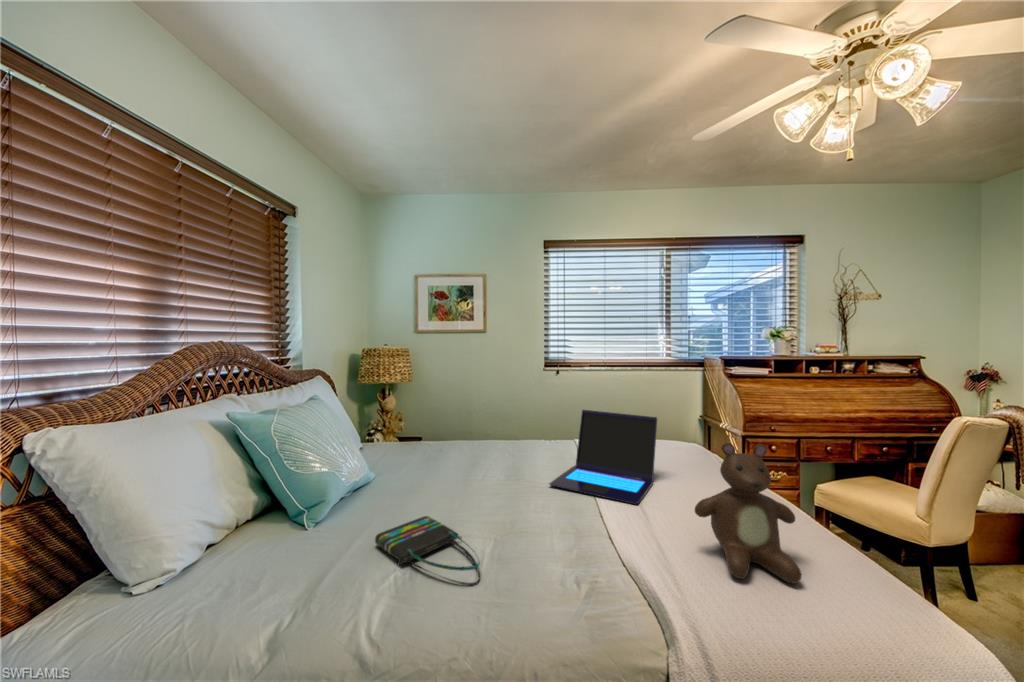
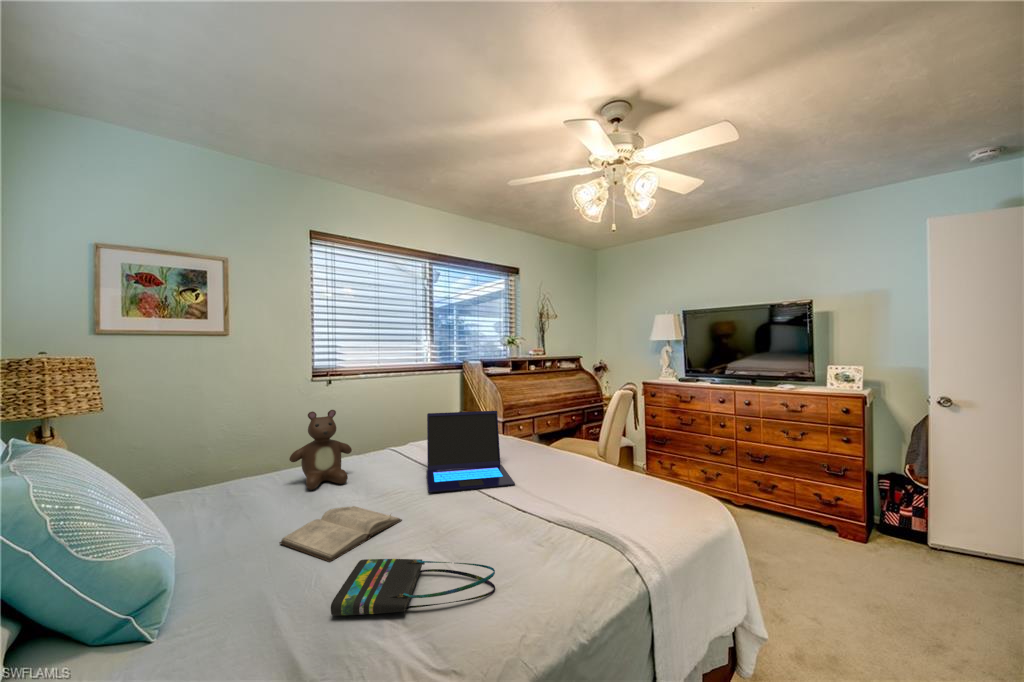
teddy bear: present [695,443,801,584] -> present [289,410,352,490]
diary: none [419,475,501,511] -> present [280,506,402,562]

